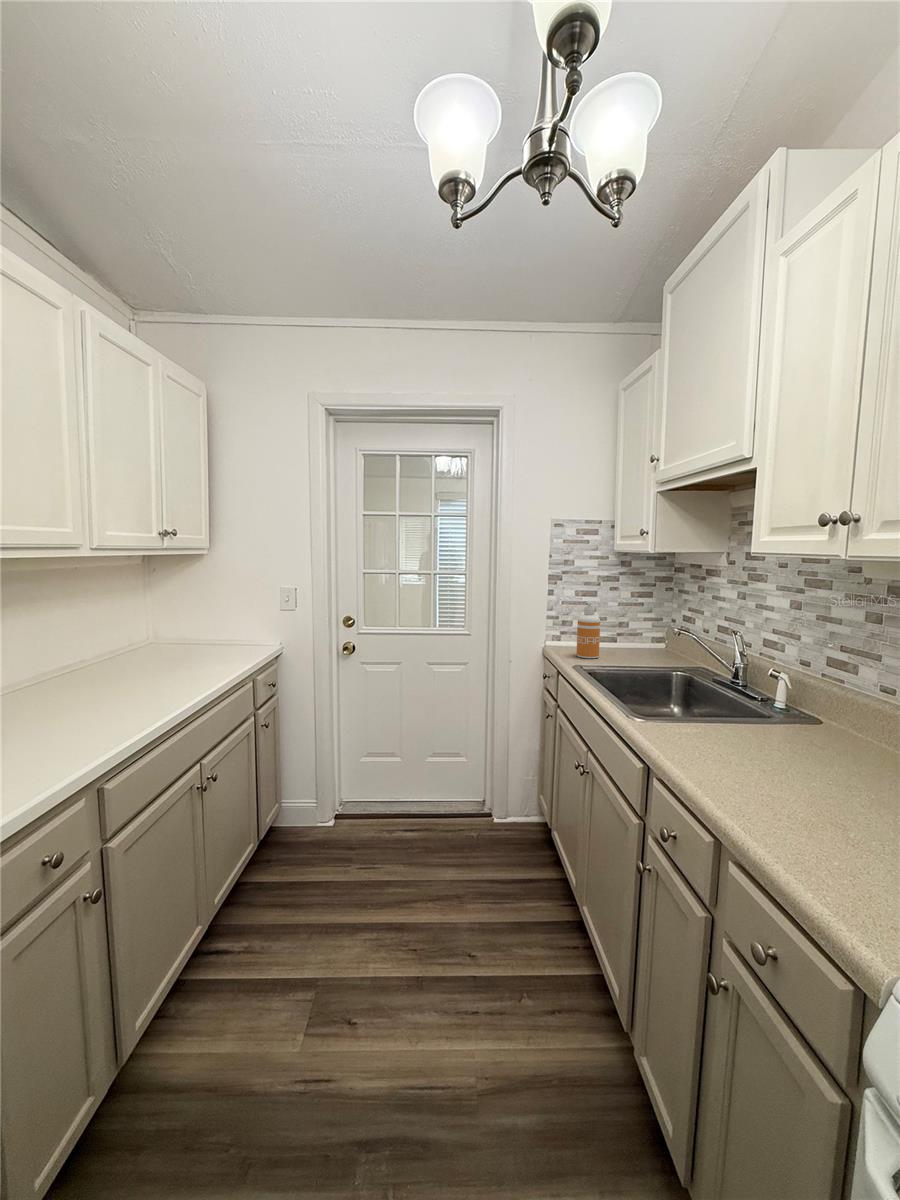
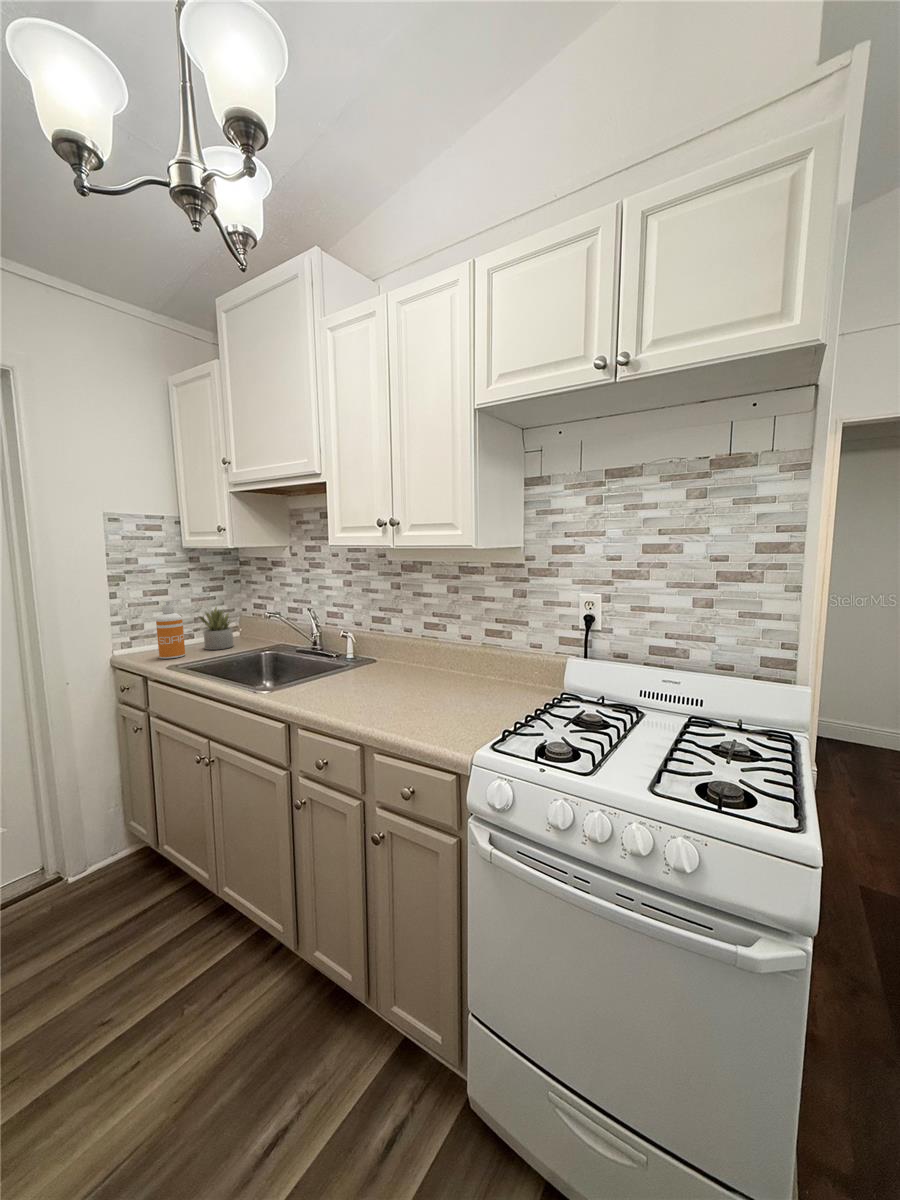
succulent plant: none [618,613,654,659] -> present [200,607,234,650]

